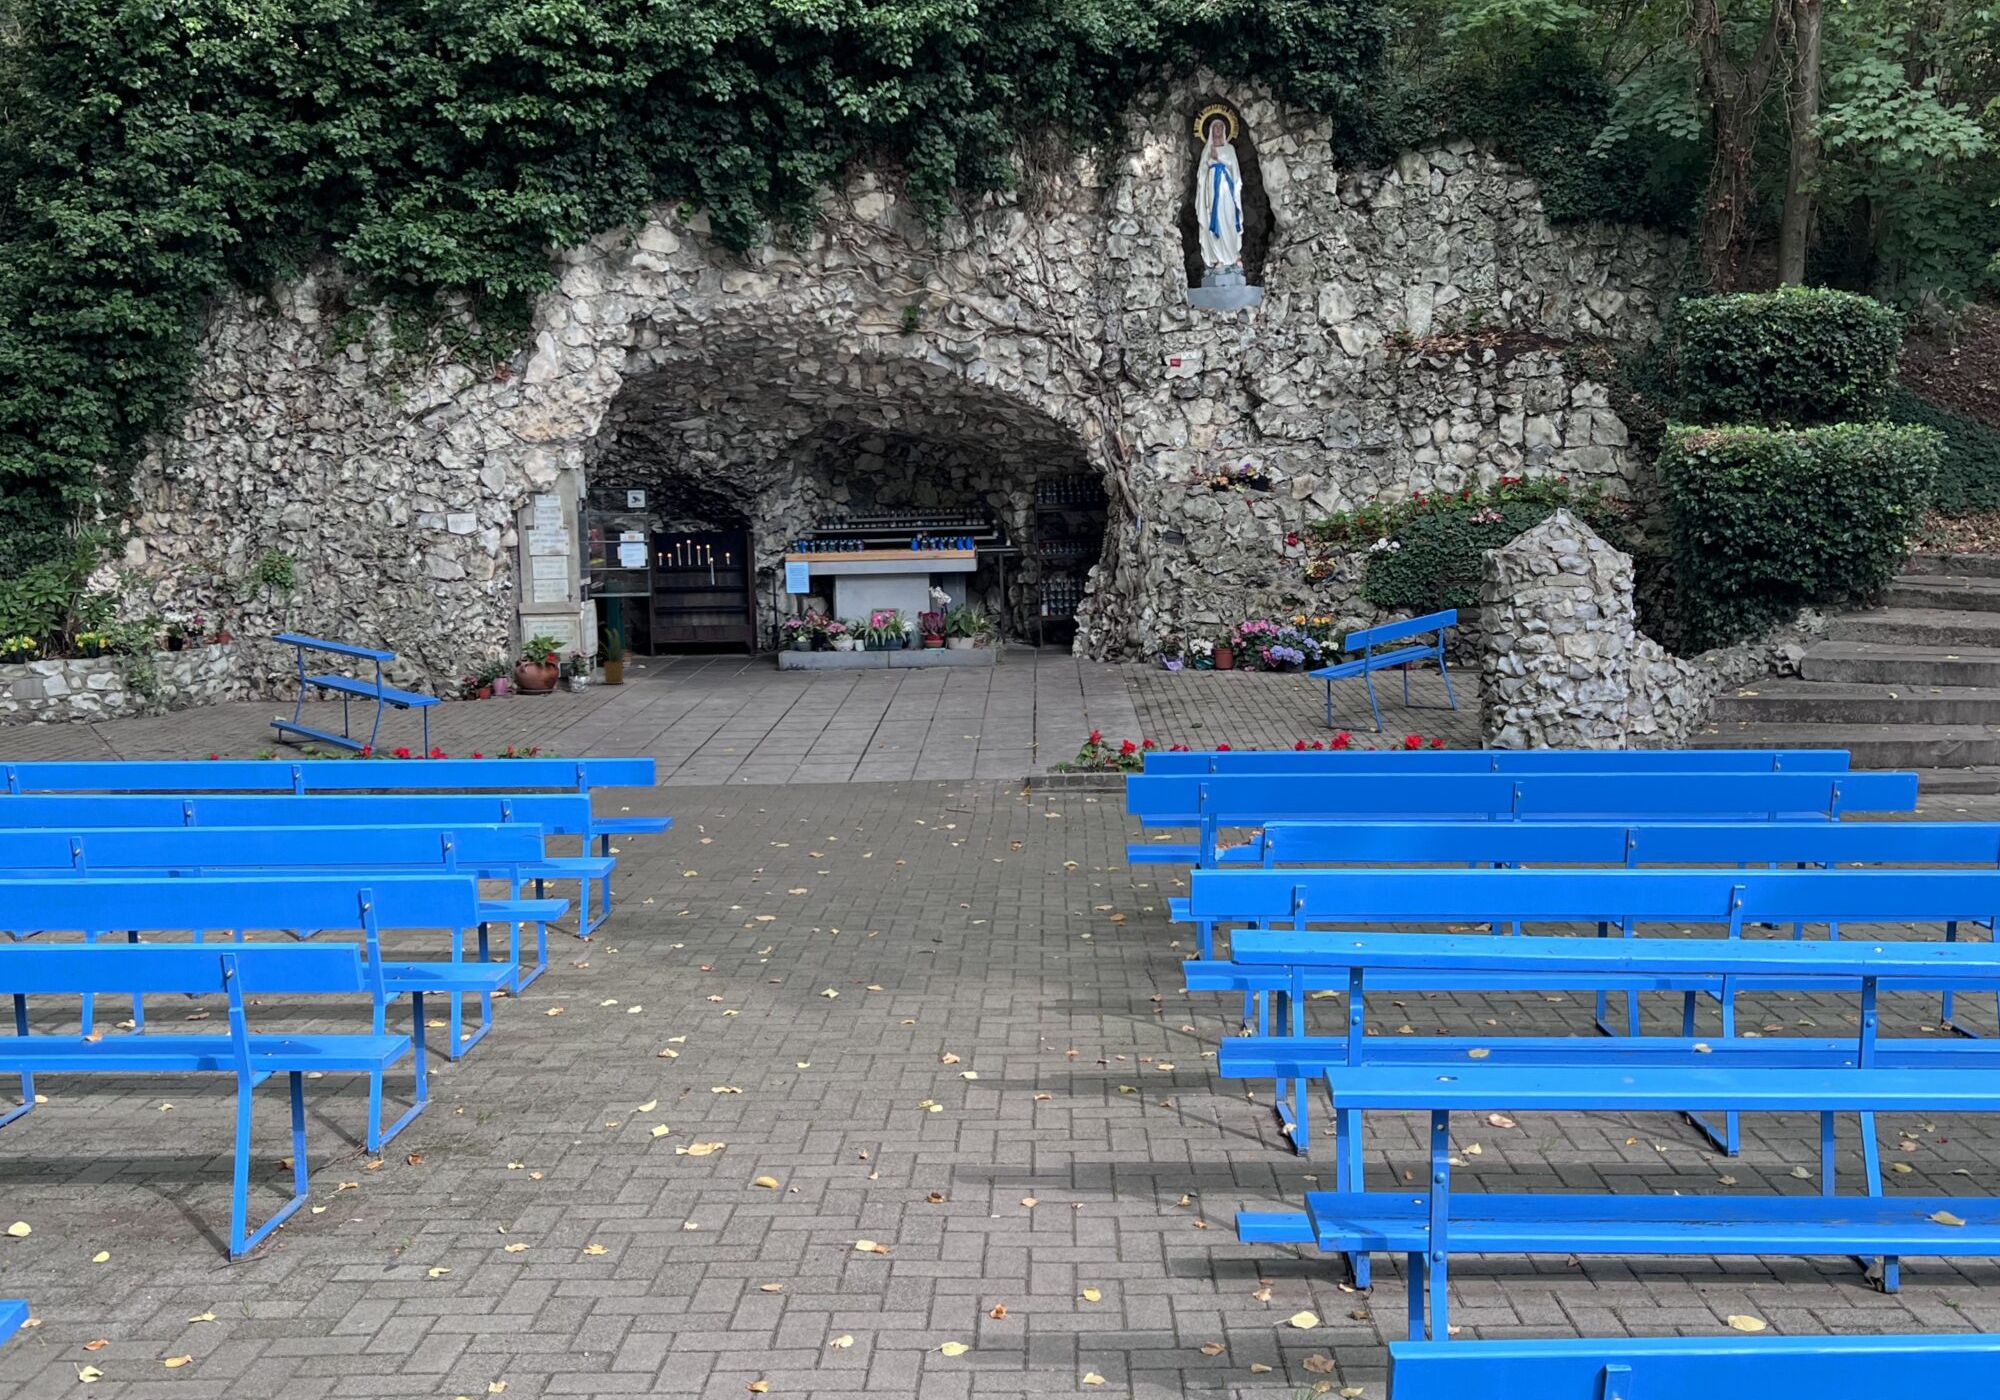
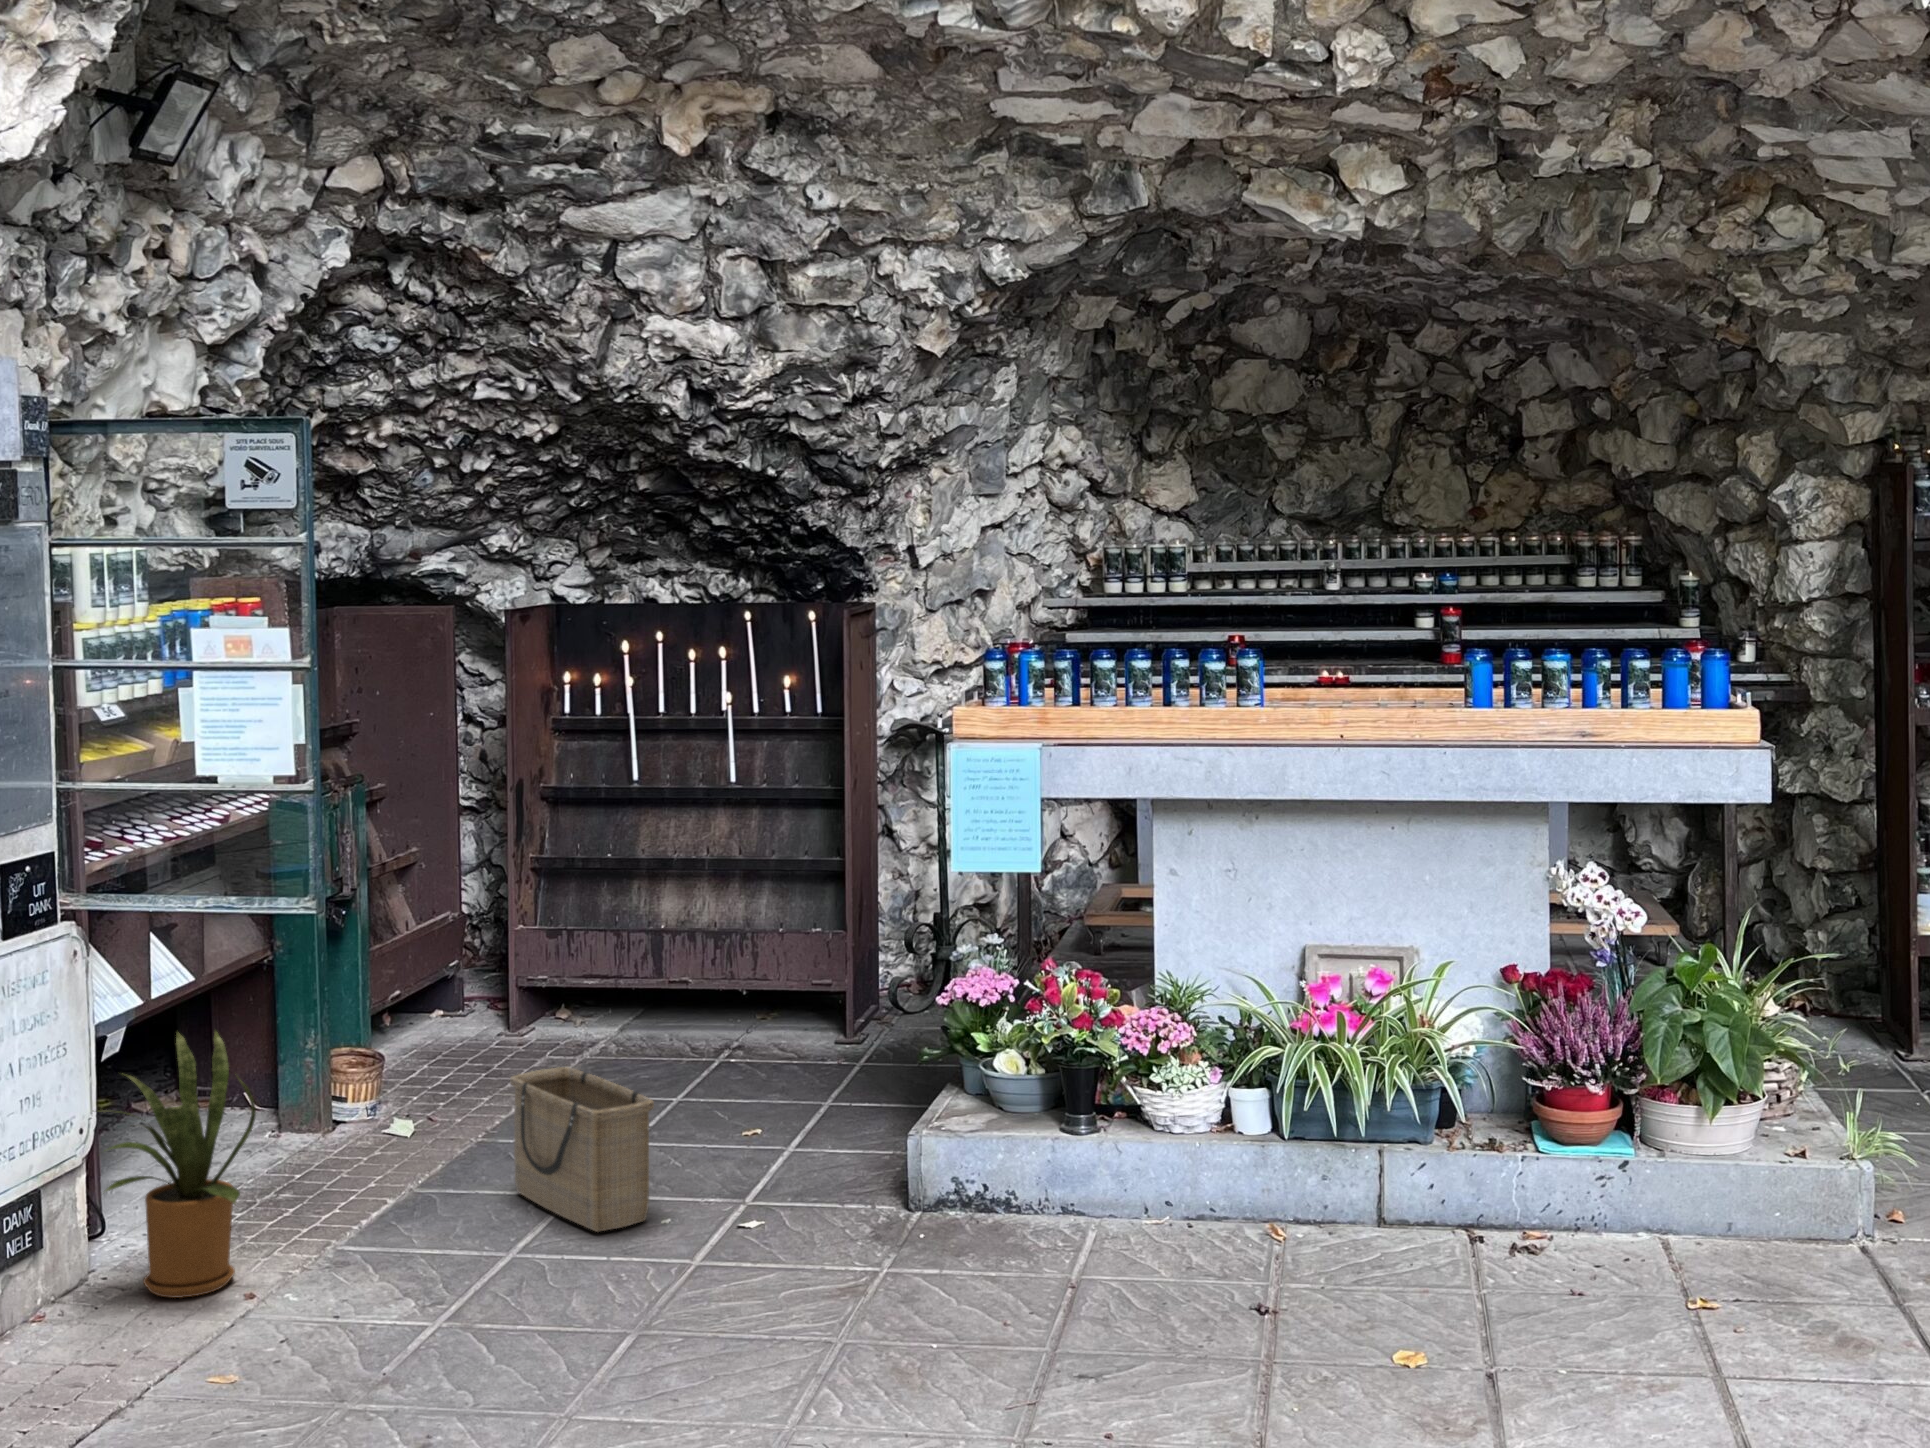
basket: none [677,644,716,675] -> present [510,1067,654,1232]

